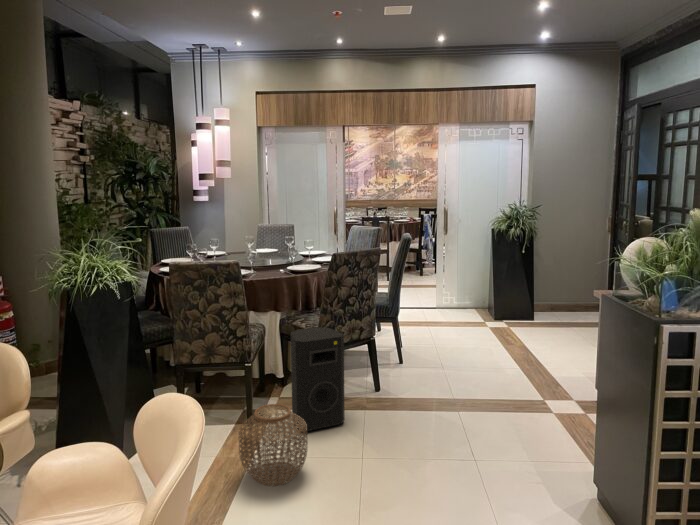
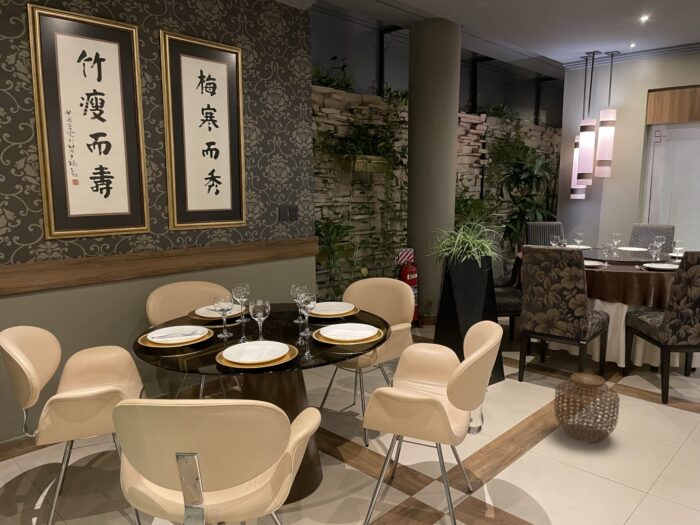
speaker: present [290,327,345,431] -> none [620,320,683,419]

